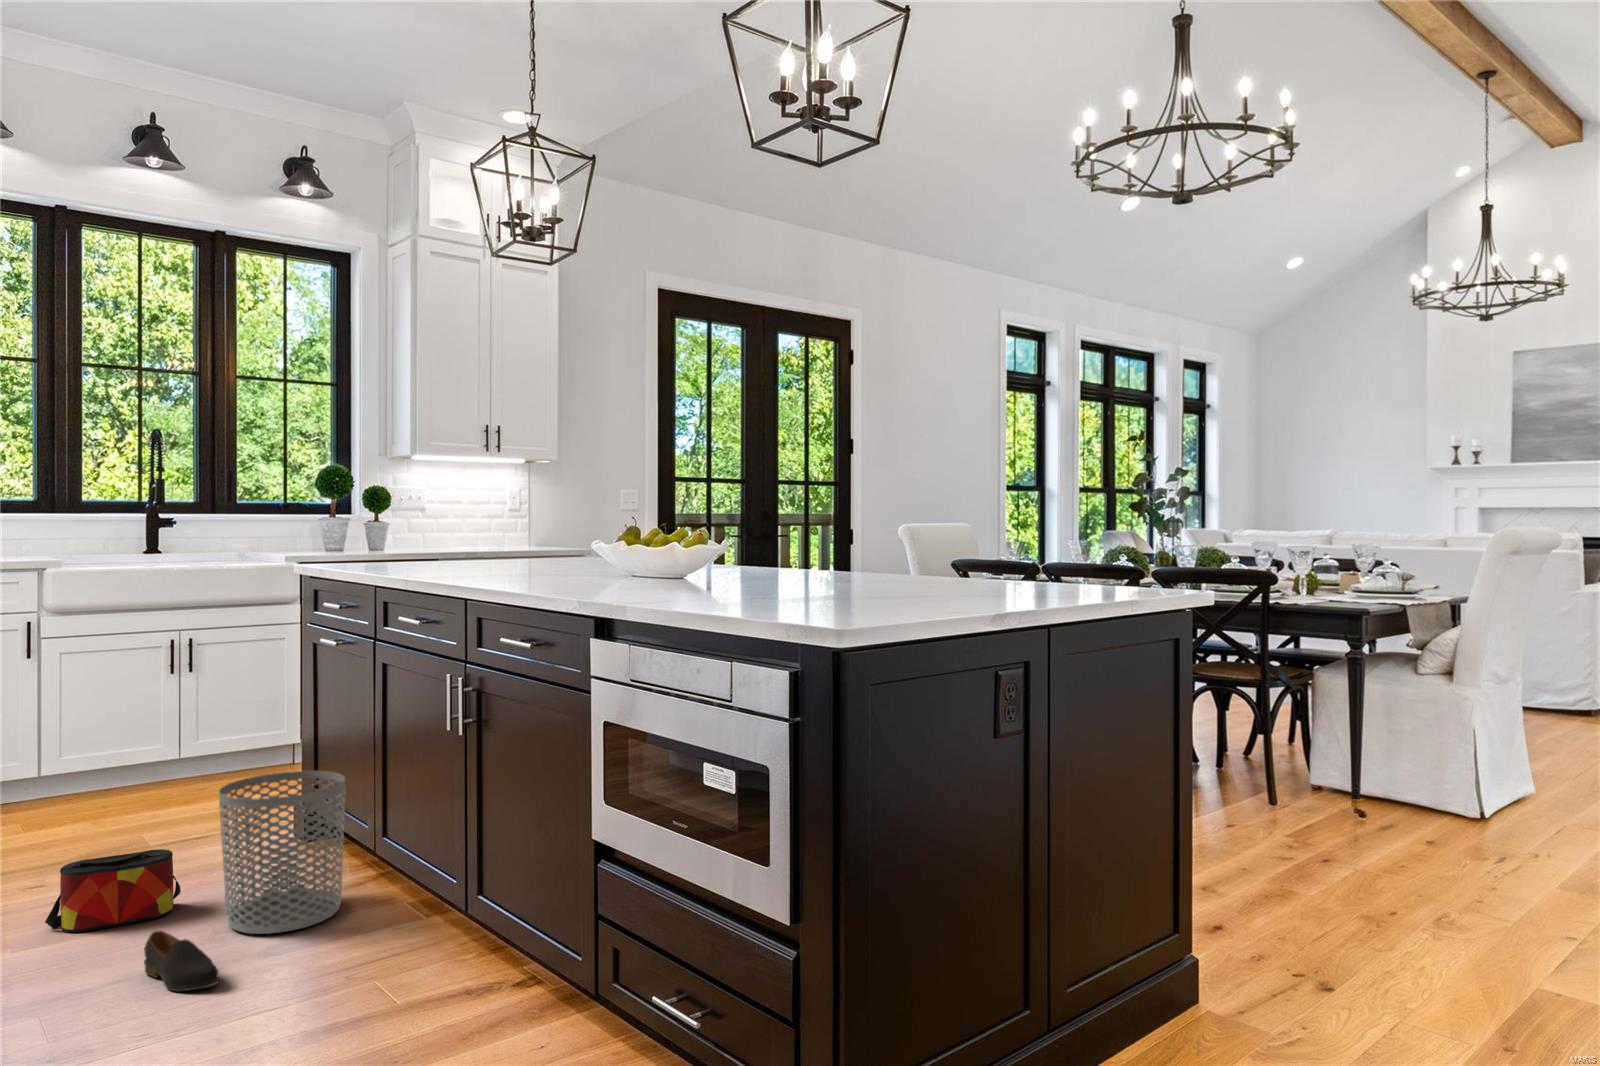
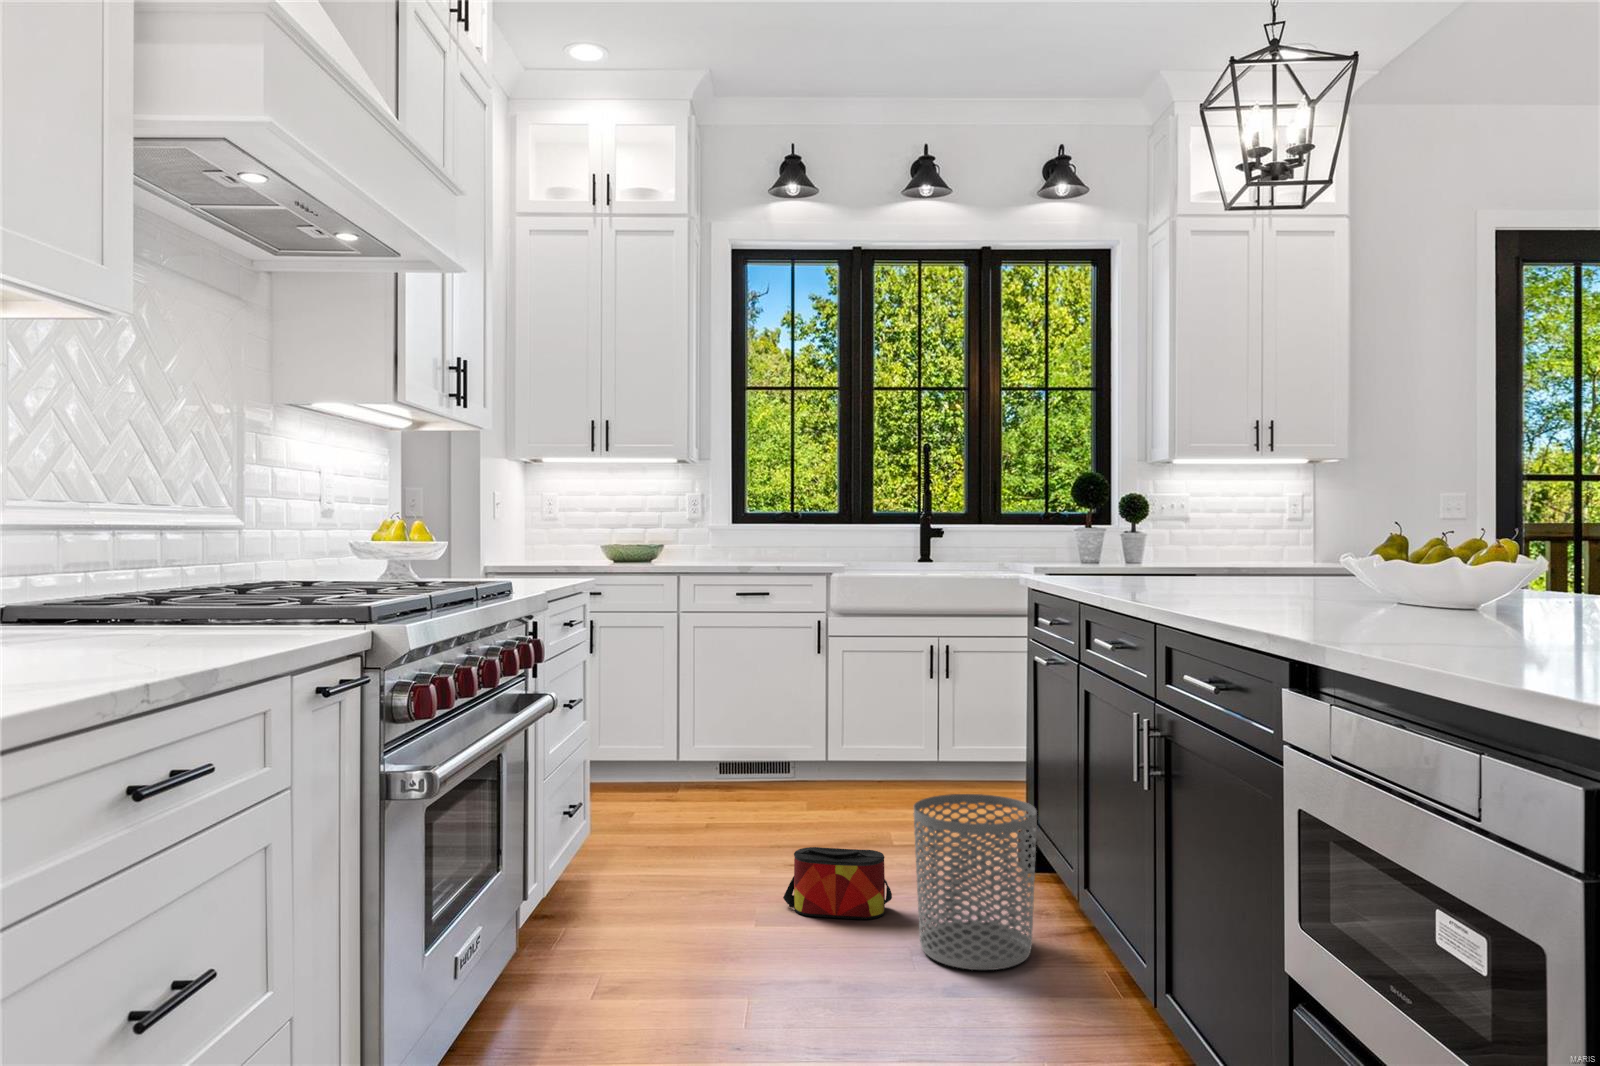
shoe: present [144,931,219,991] -> none [835,936,889,1011]

